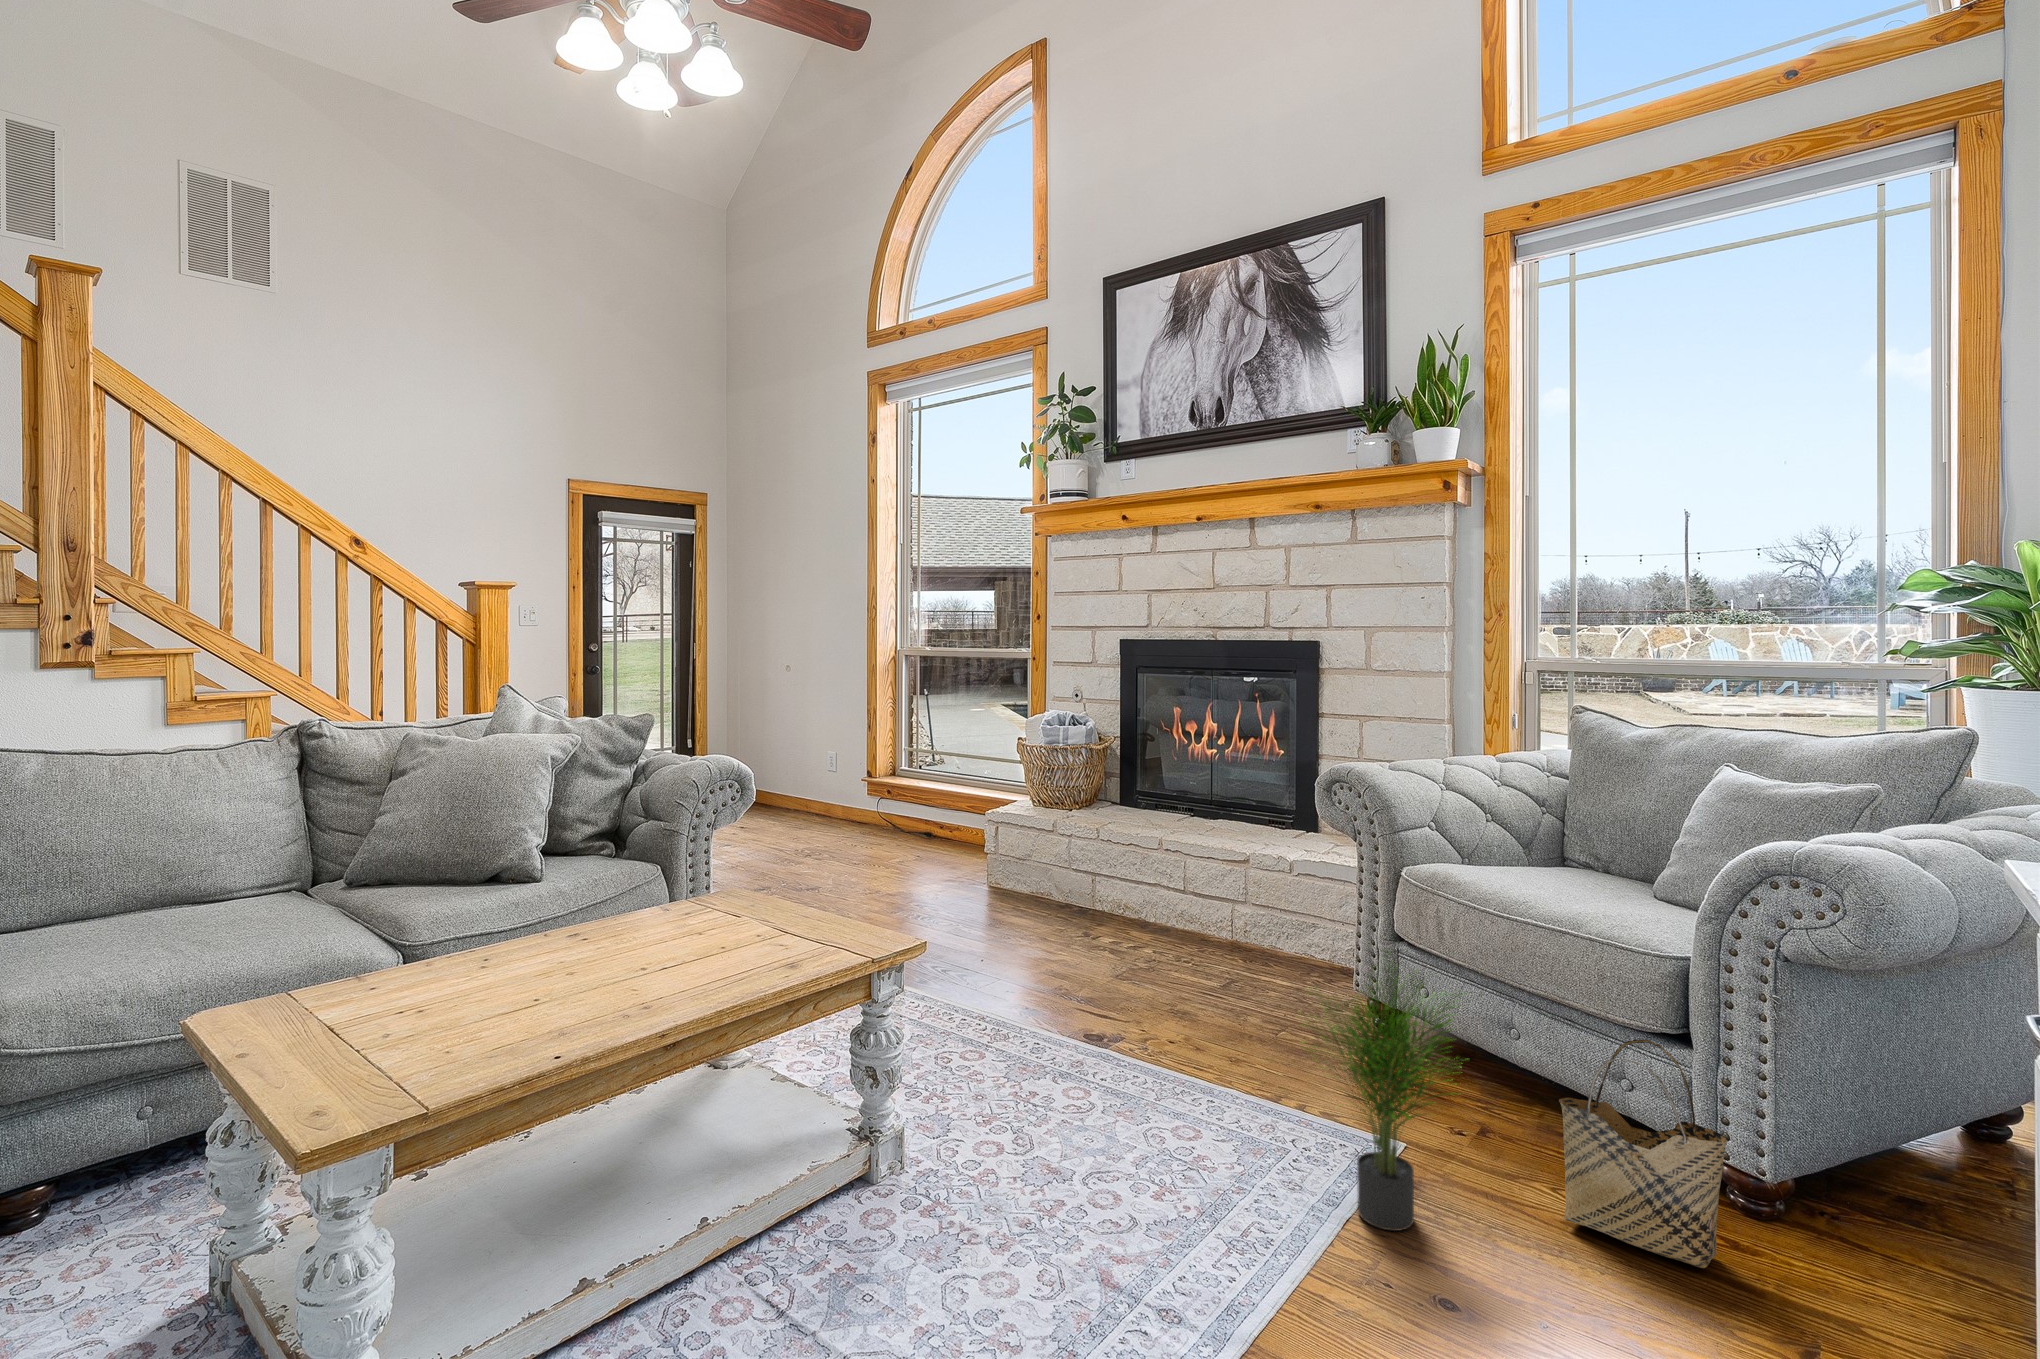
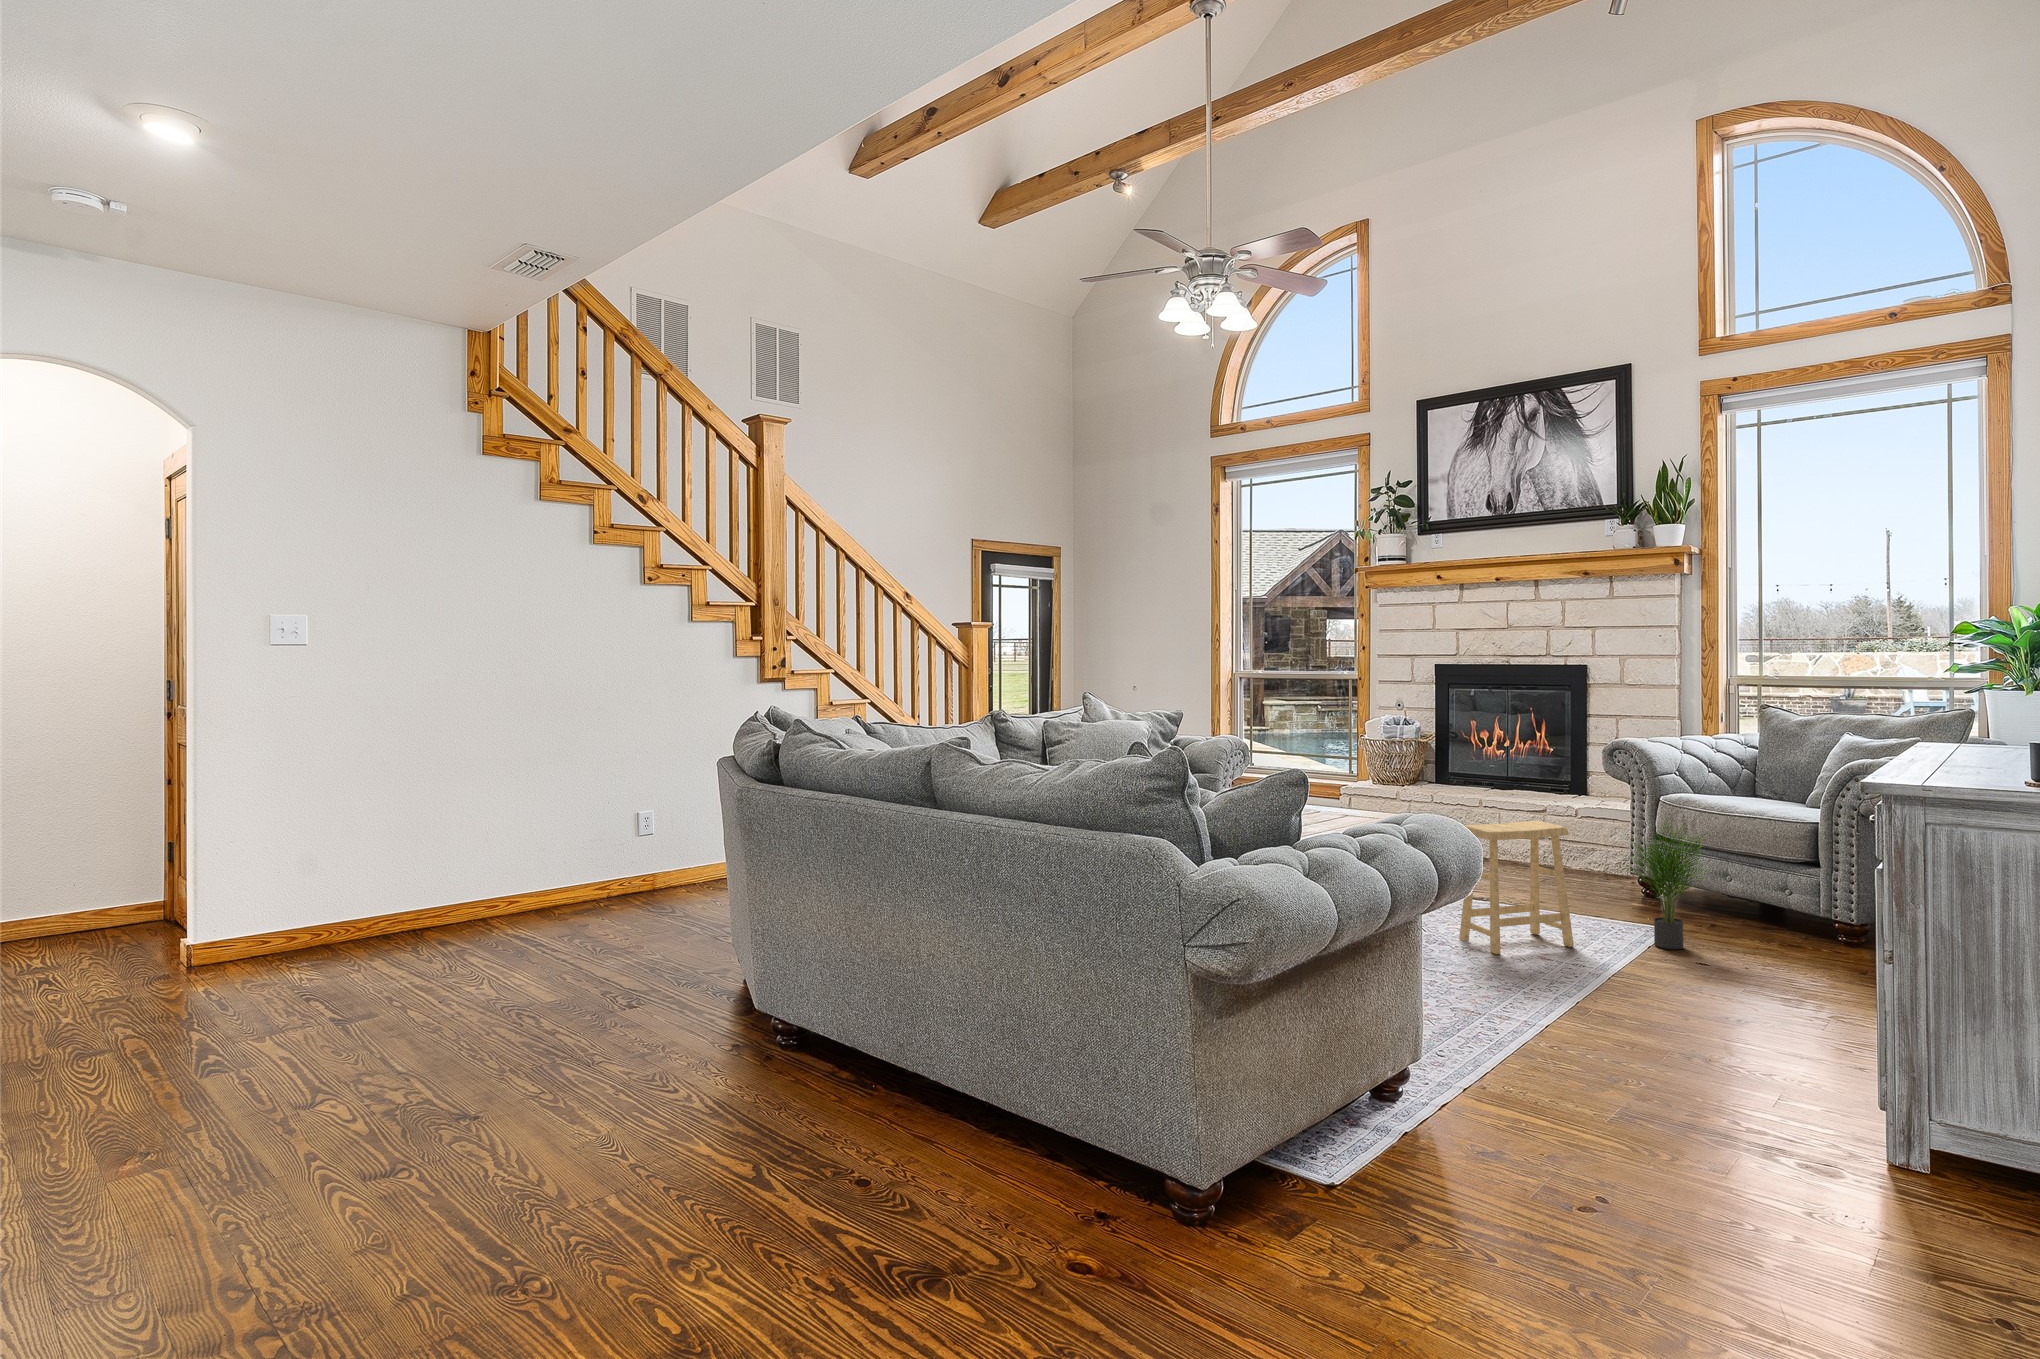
footstool: none [980,949,1194,1251] -> present [1459,821,1574,954]
woven basket: present [1559,1040,1727,1268] -> none [1754,857,1833,955]

